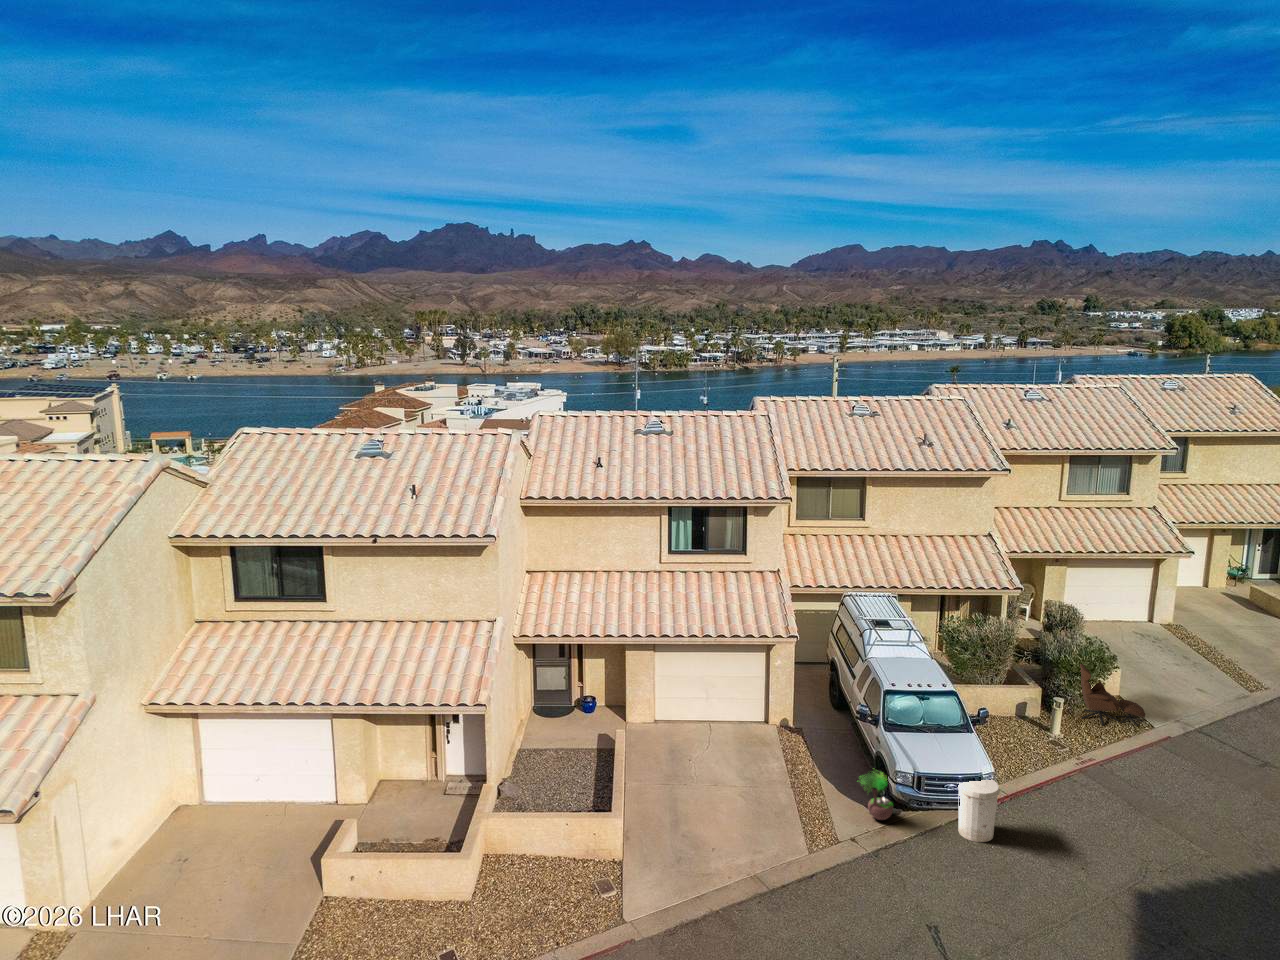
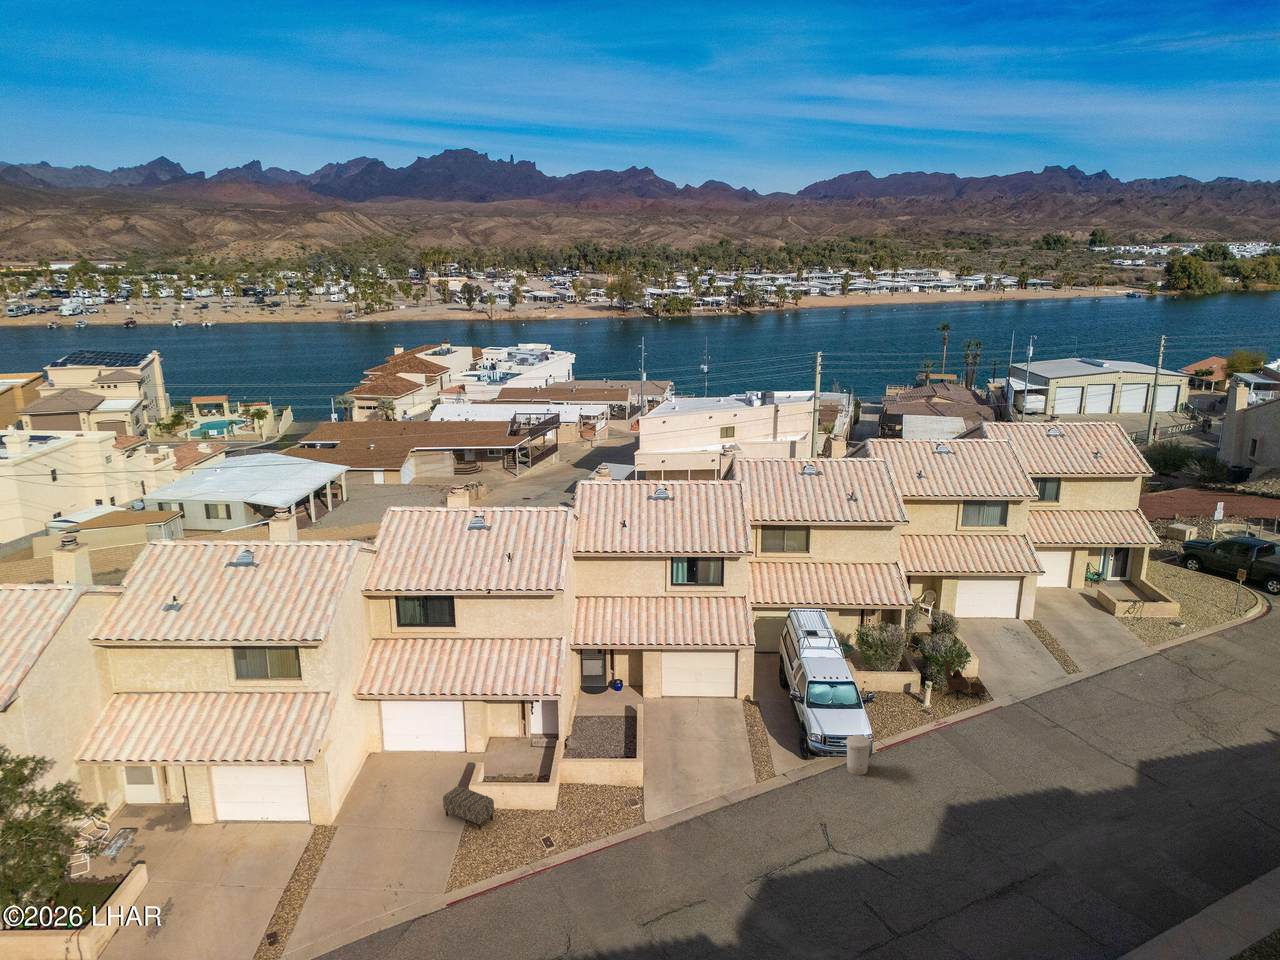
potted tree: present [861,772,893,820] -> none [786,730,809,762]
bench: none [268,858,357,939] -> present [443,786,494,830]

